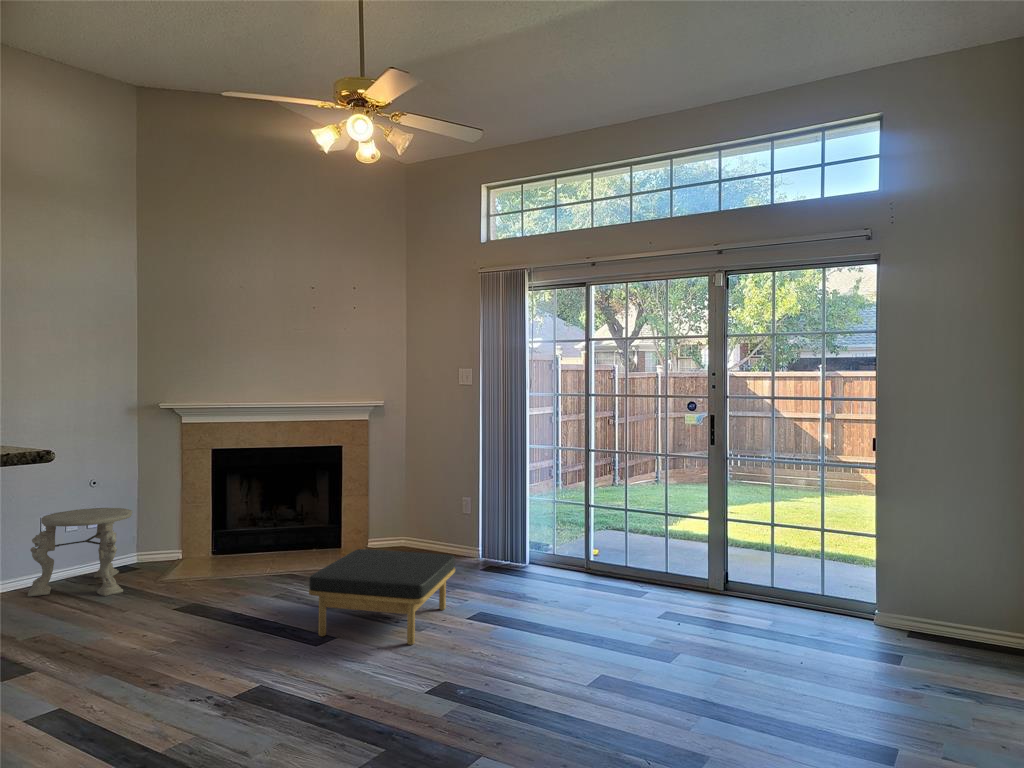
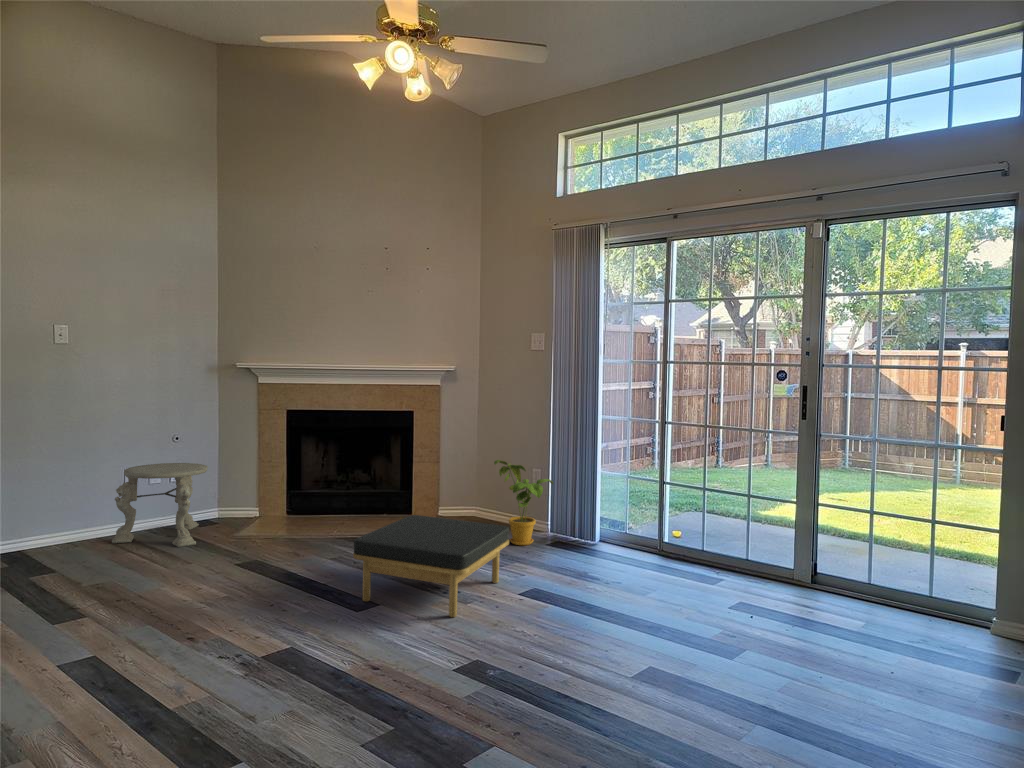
house plant: none [430,491,485,573] -> present [494,460,553,545]

